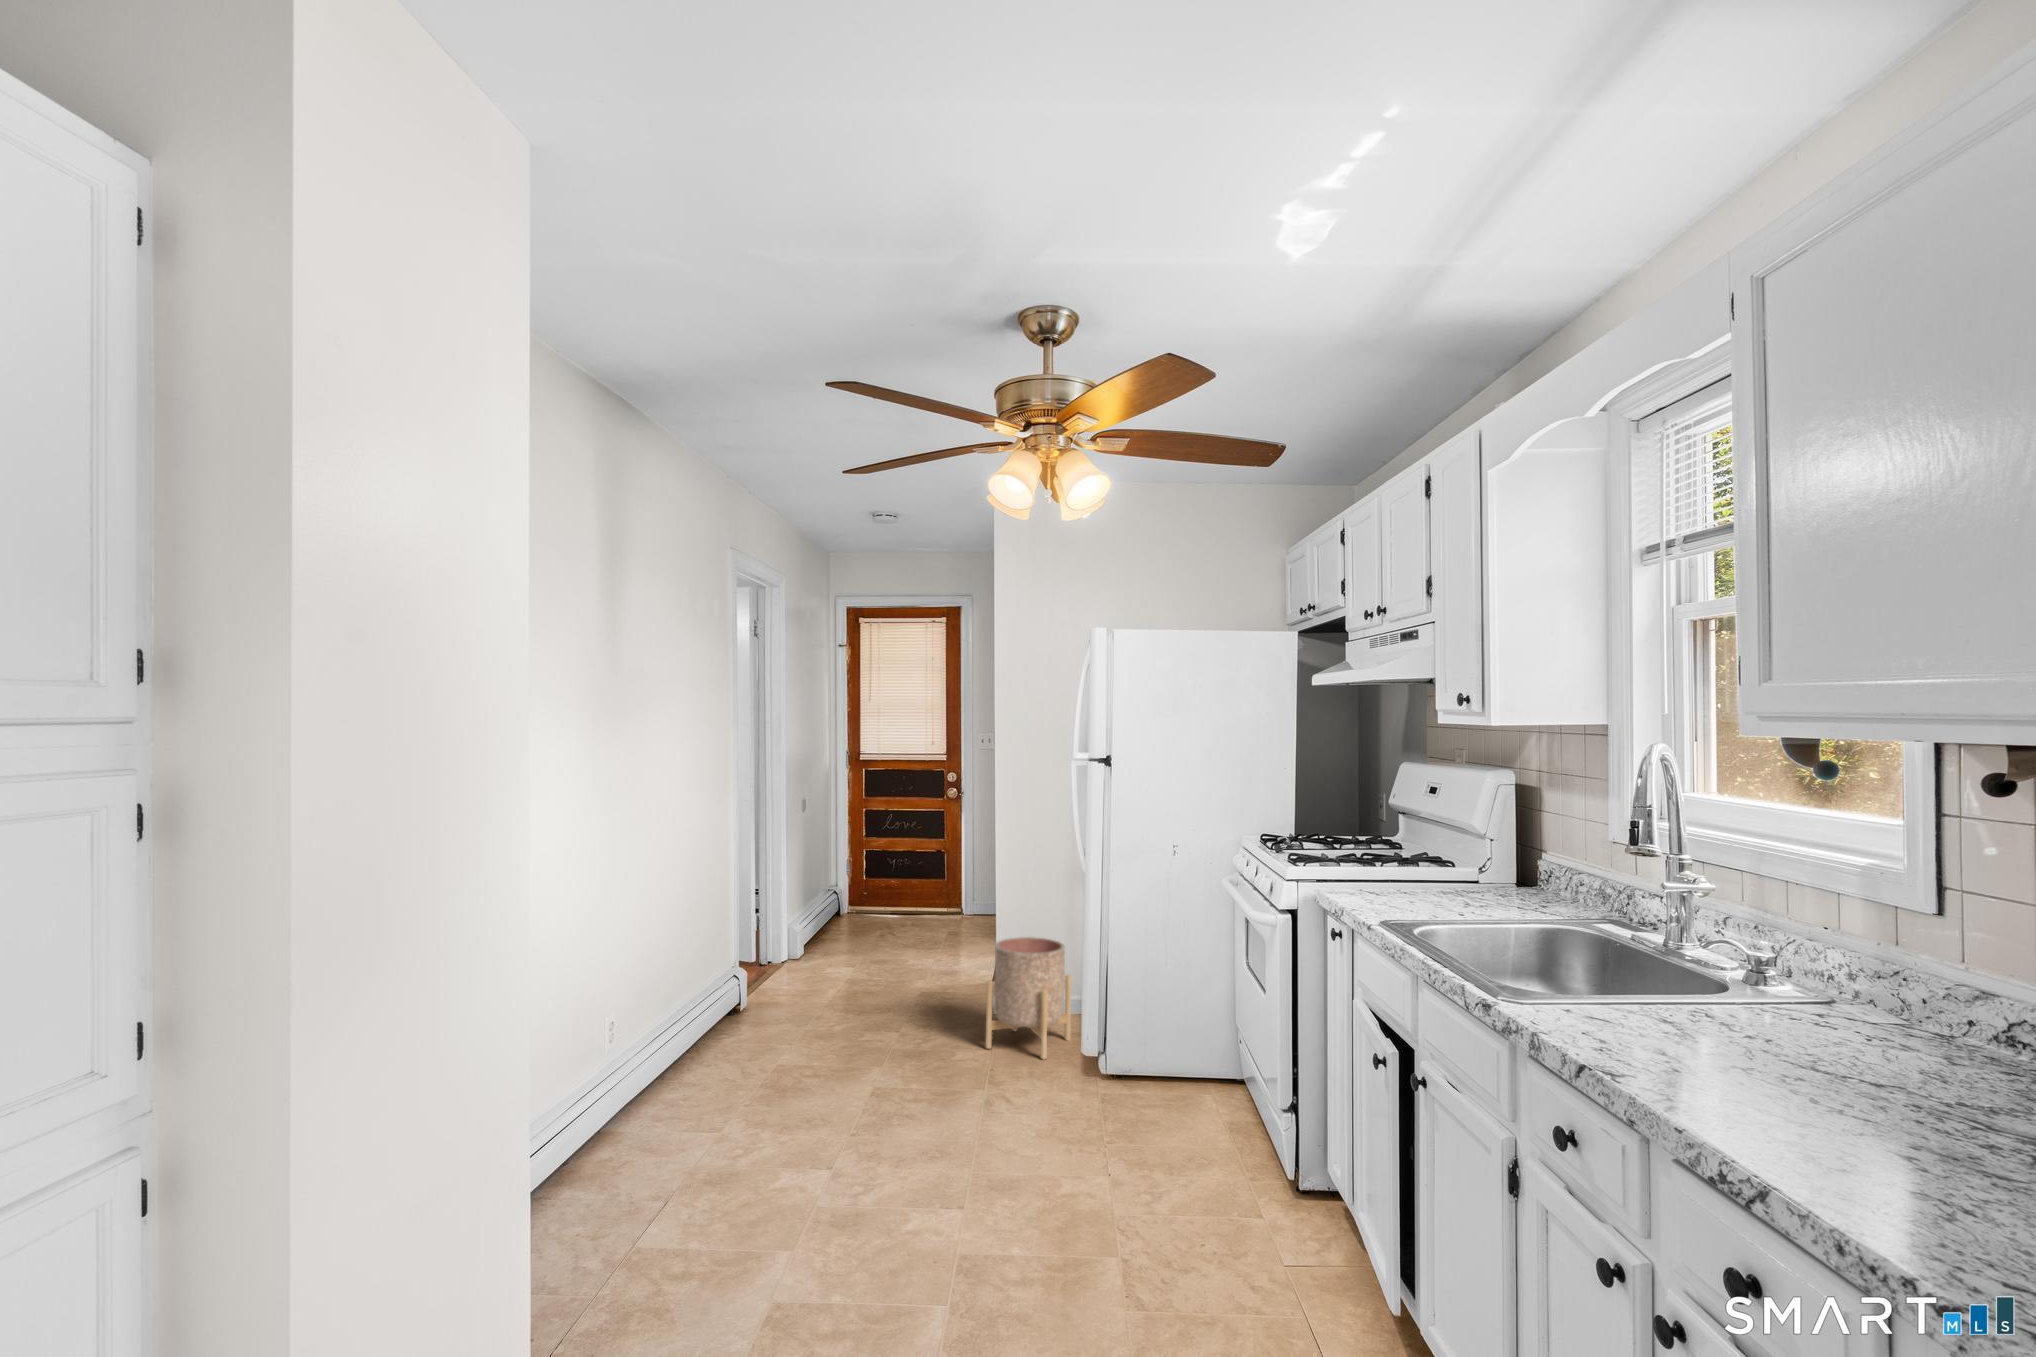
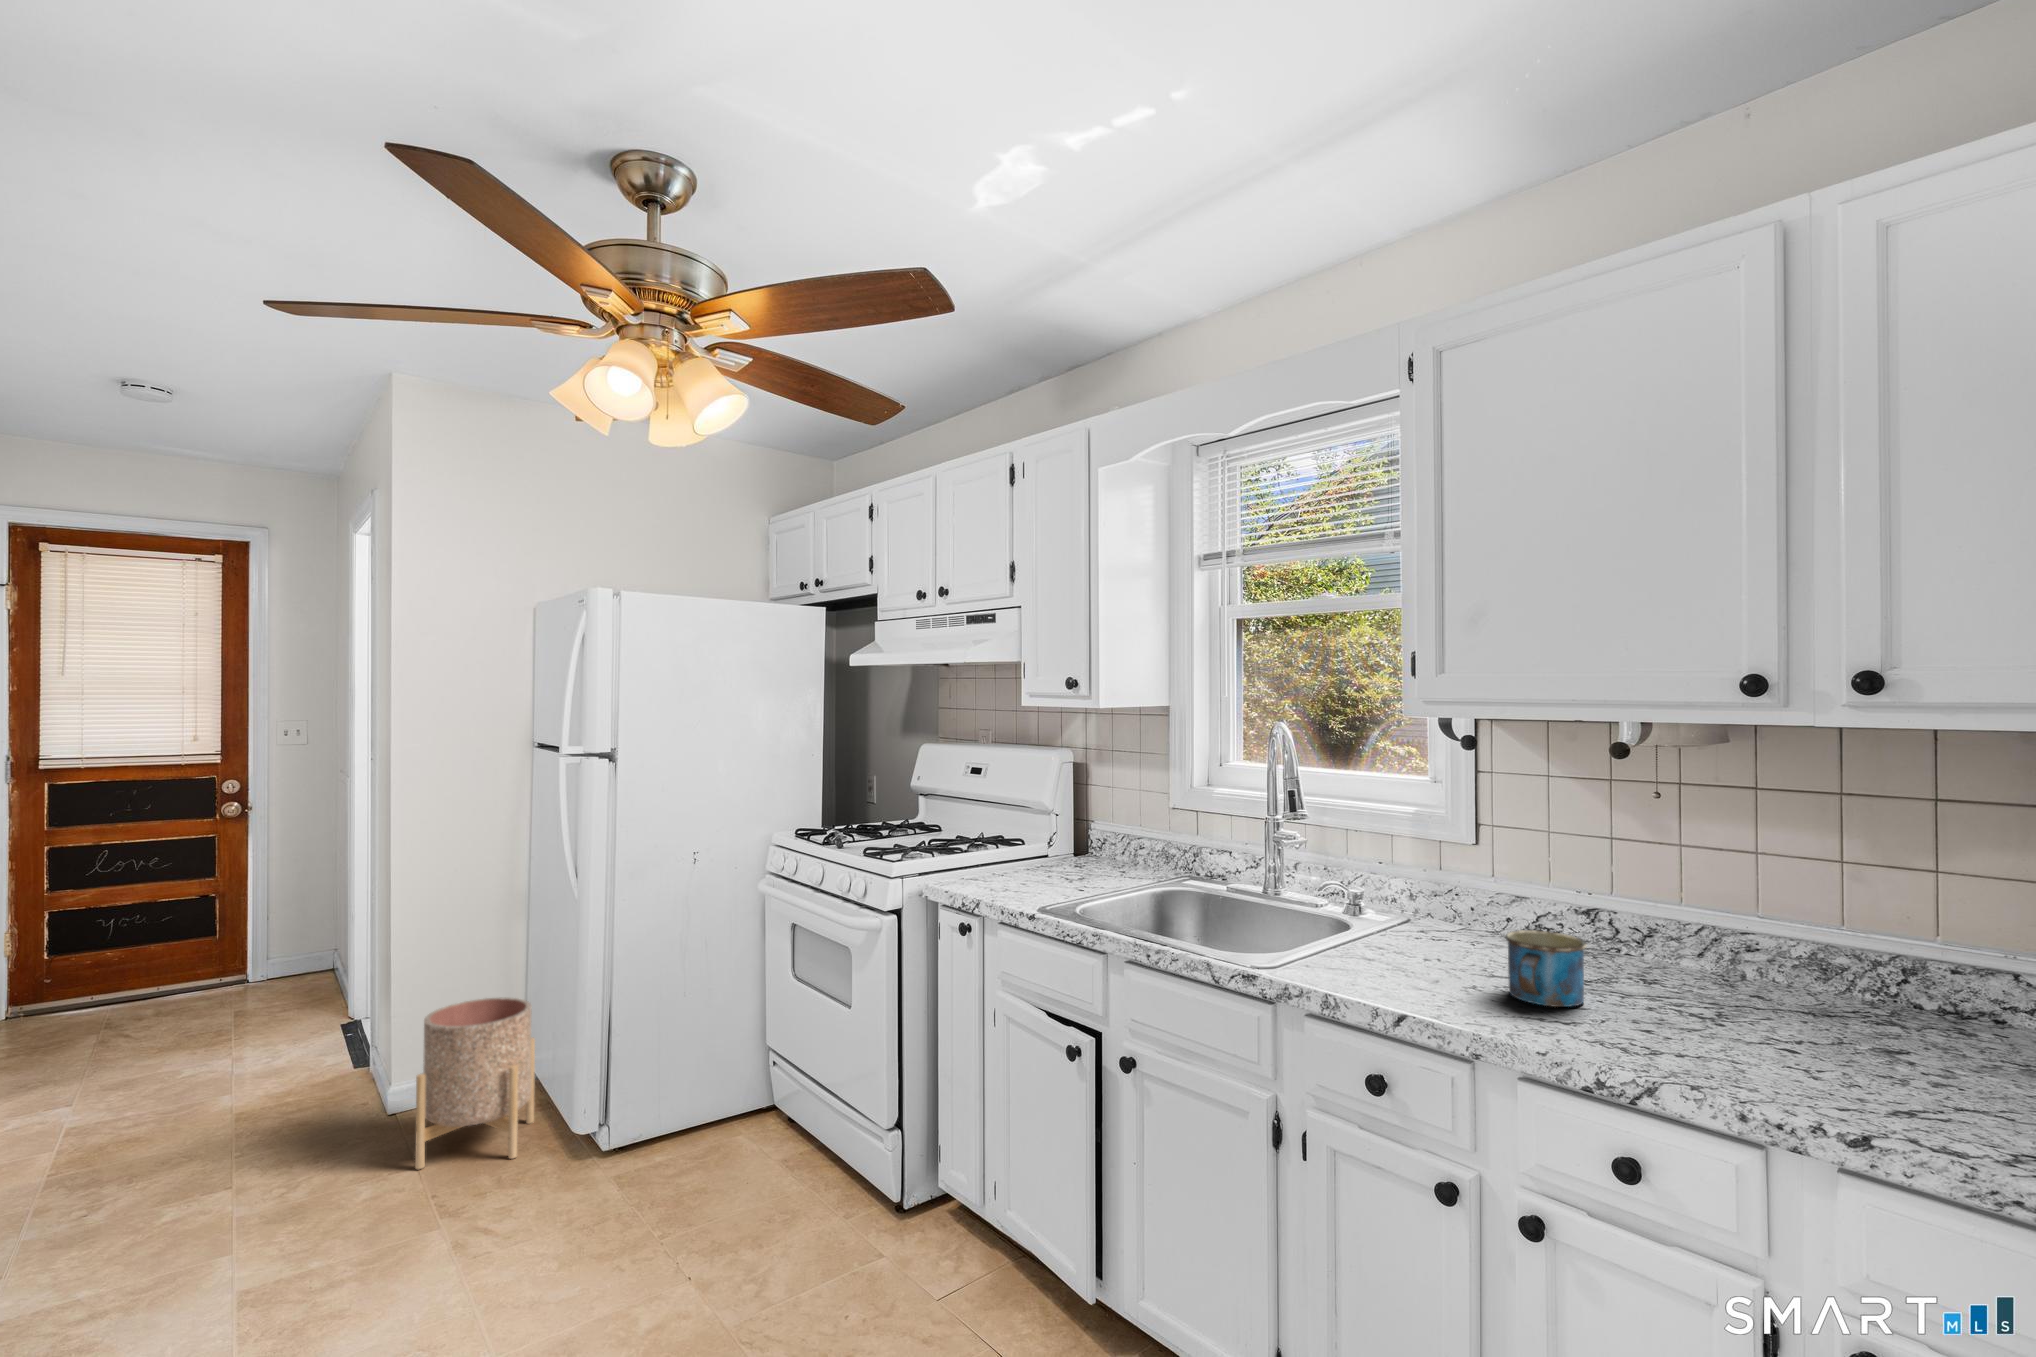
mug: none [1765,1005,1903,1114] -> present [1505,930,1587,1007]

